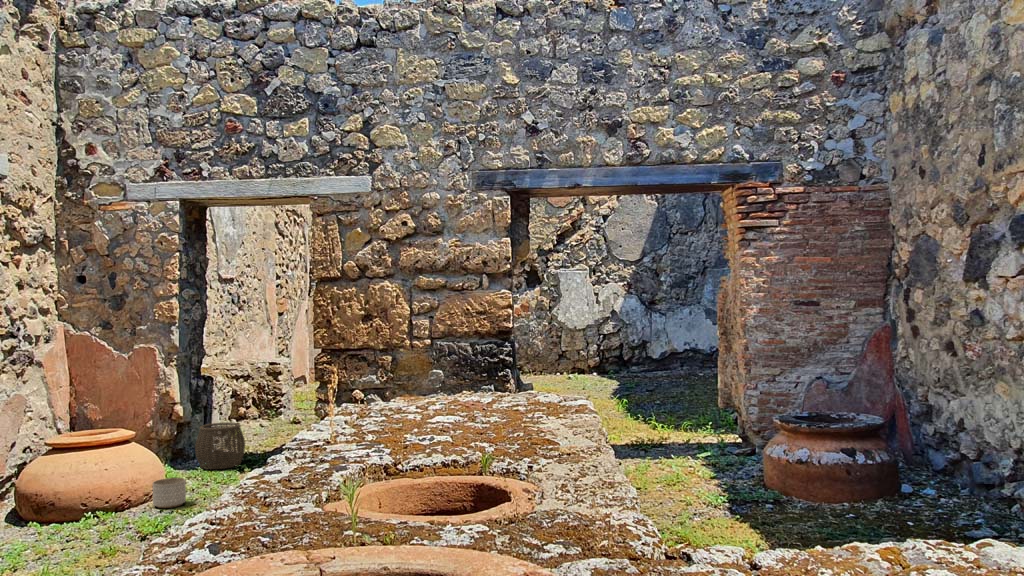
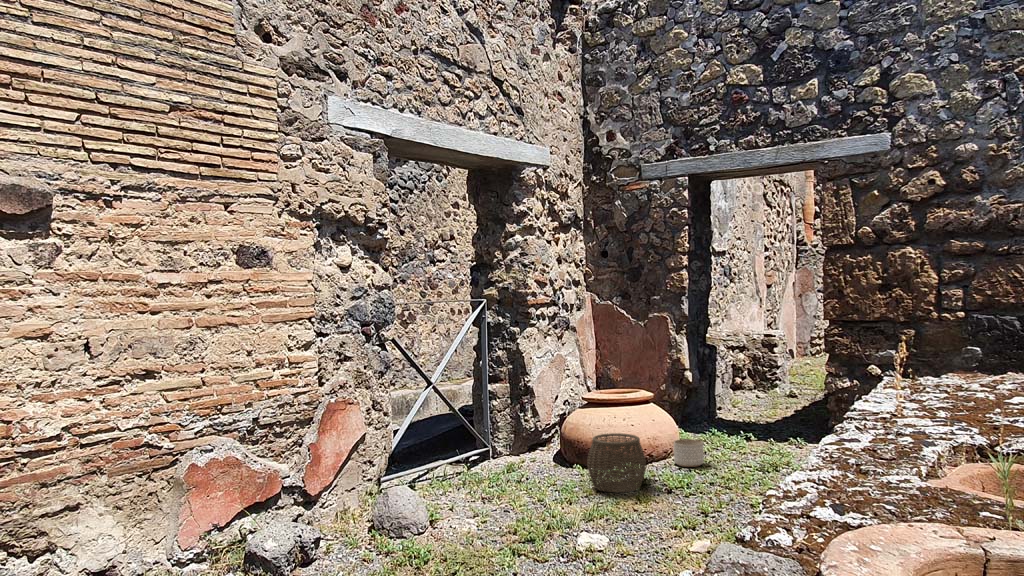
woven basket: present [195,422,245,469] -> present [587,433,646,493]

